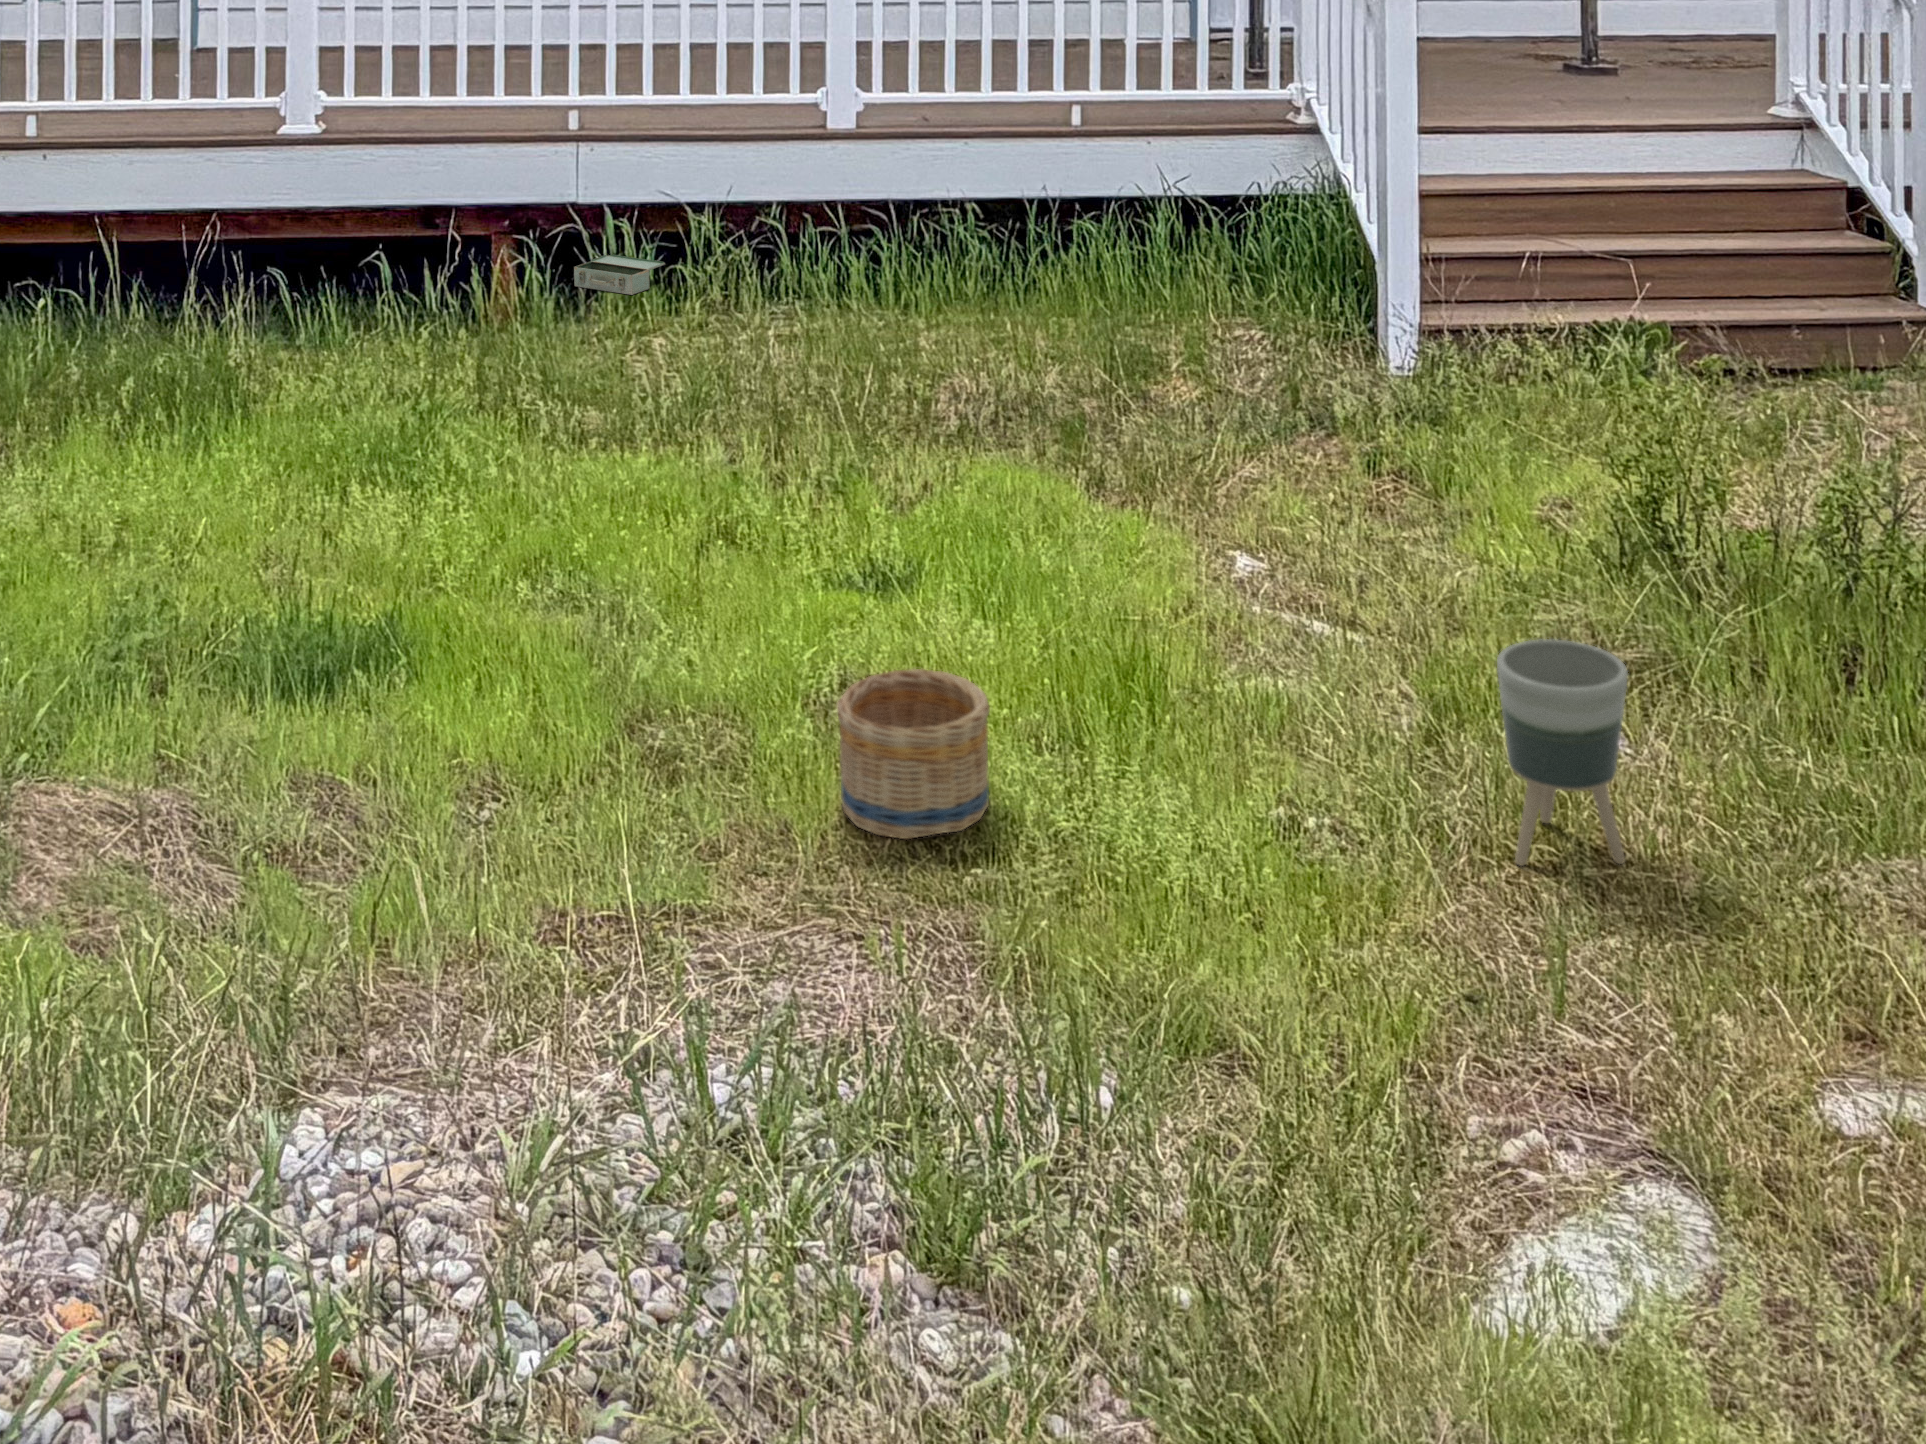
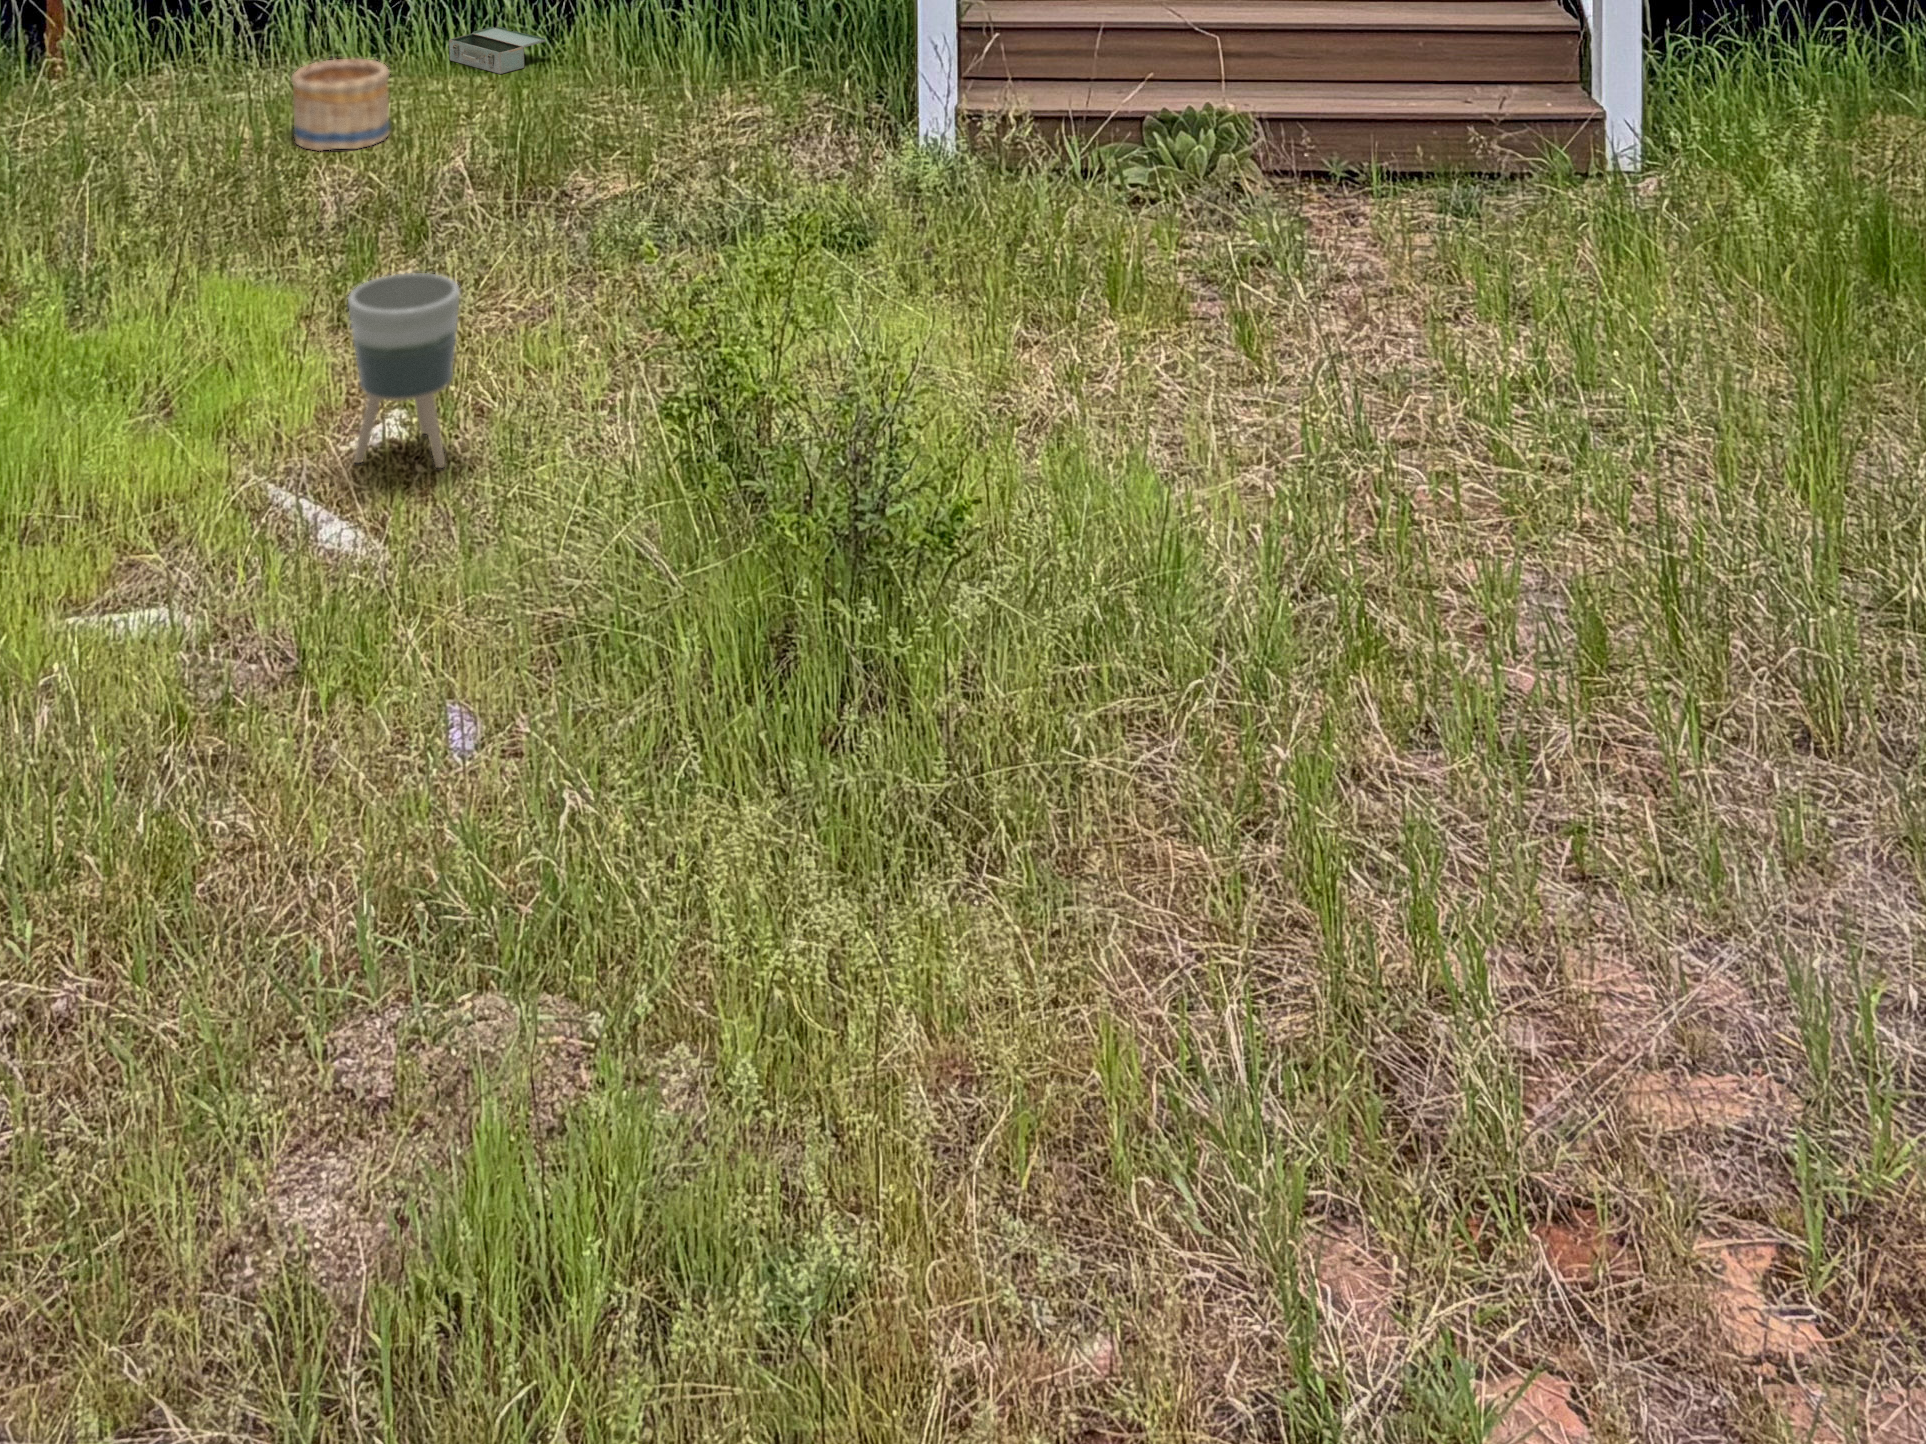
planter: present [1497,639,1628,866] -> present [348,273,460,468]
basket: present [837,669,990,839] -> present [291,59,390,151]

